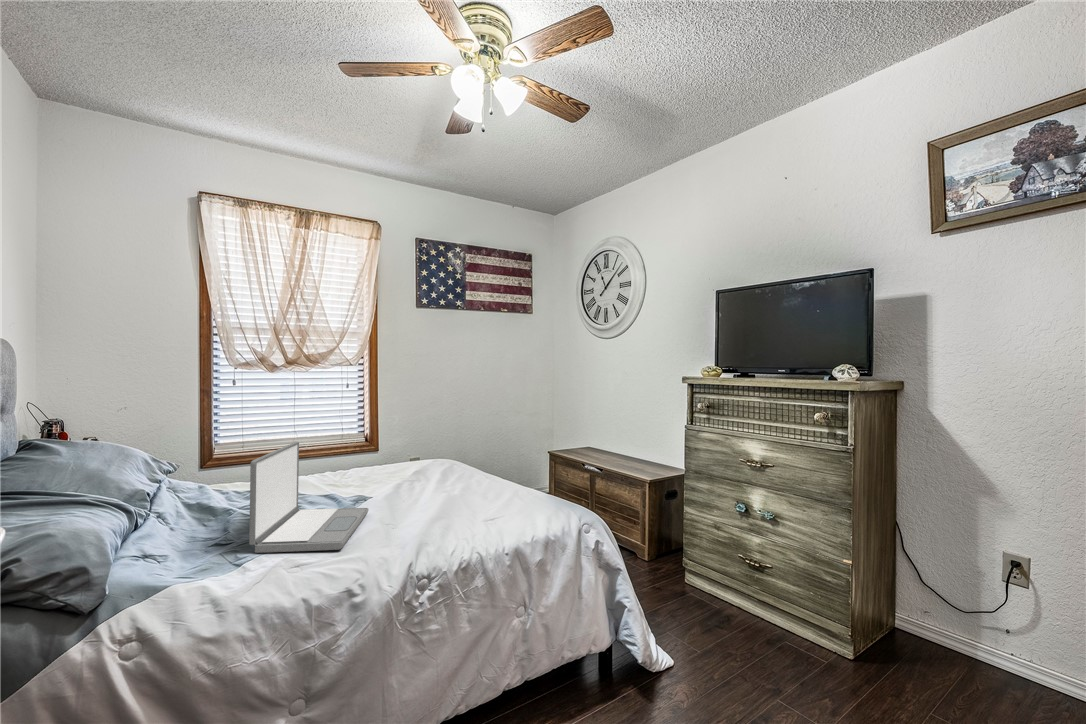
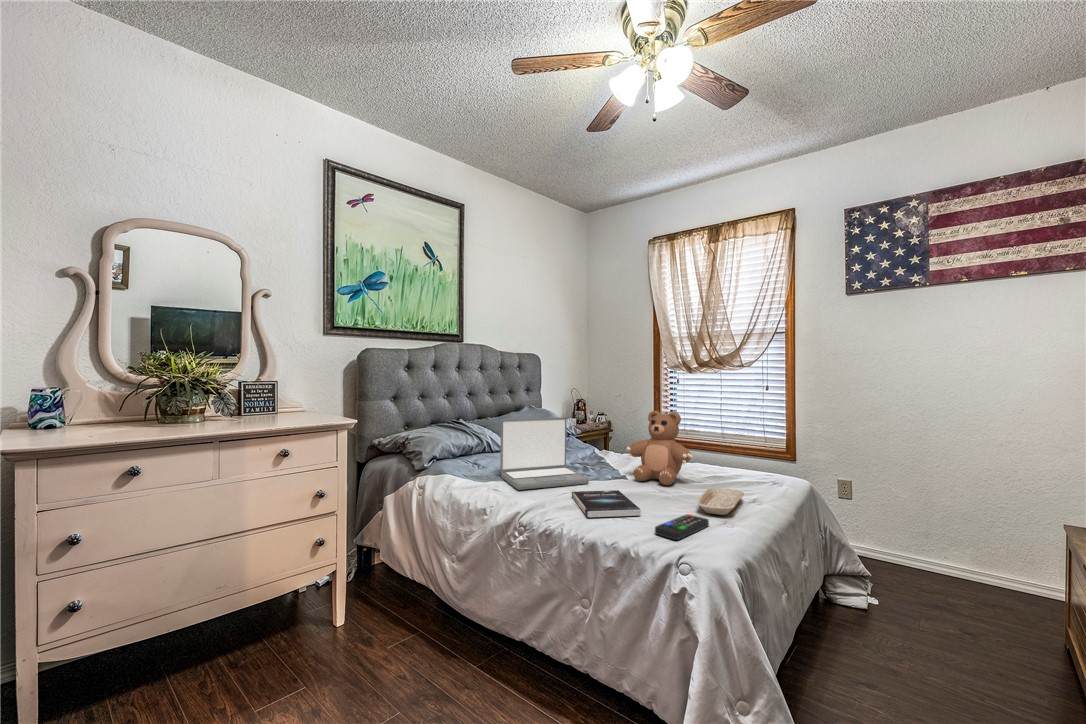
teddy bear: none [364,416,436,495] -> present [627,411,693,485]
tray: none [464,475,521,496] -> present [697,488,744,515]
remote control: none [512,497,553,519] -> present [655,514,709,540]
book: none [403,506,490,533] -> present [572,490,641,518]

